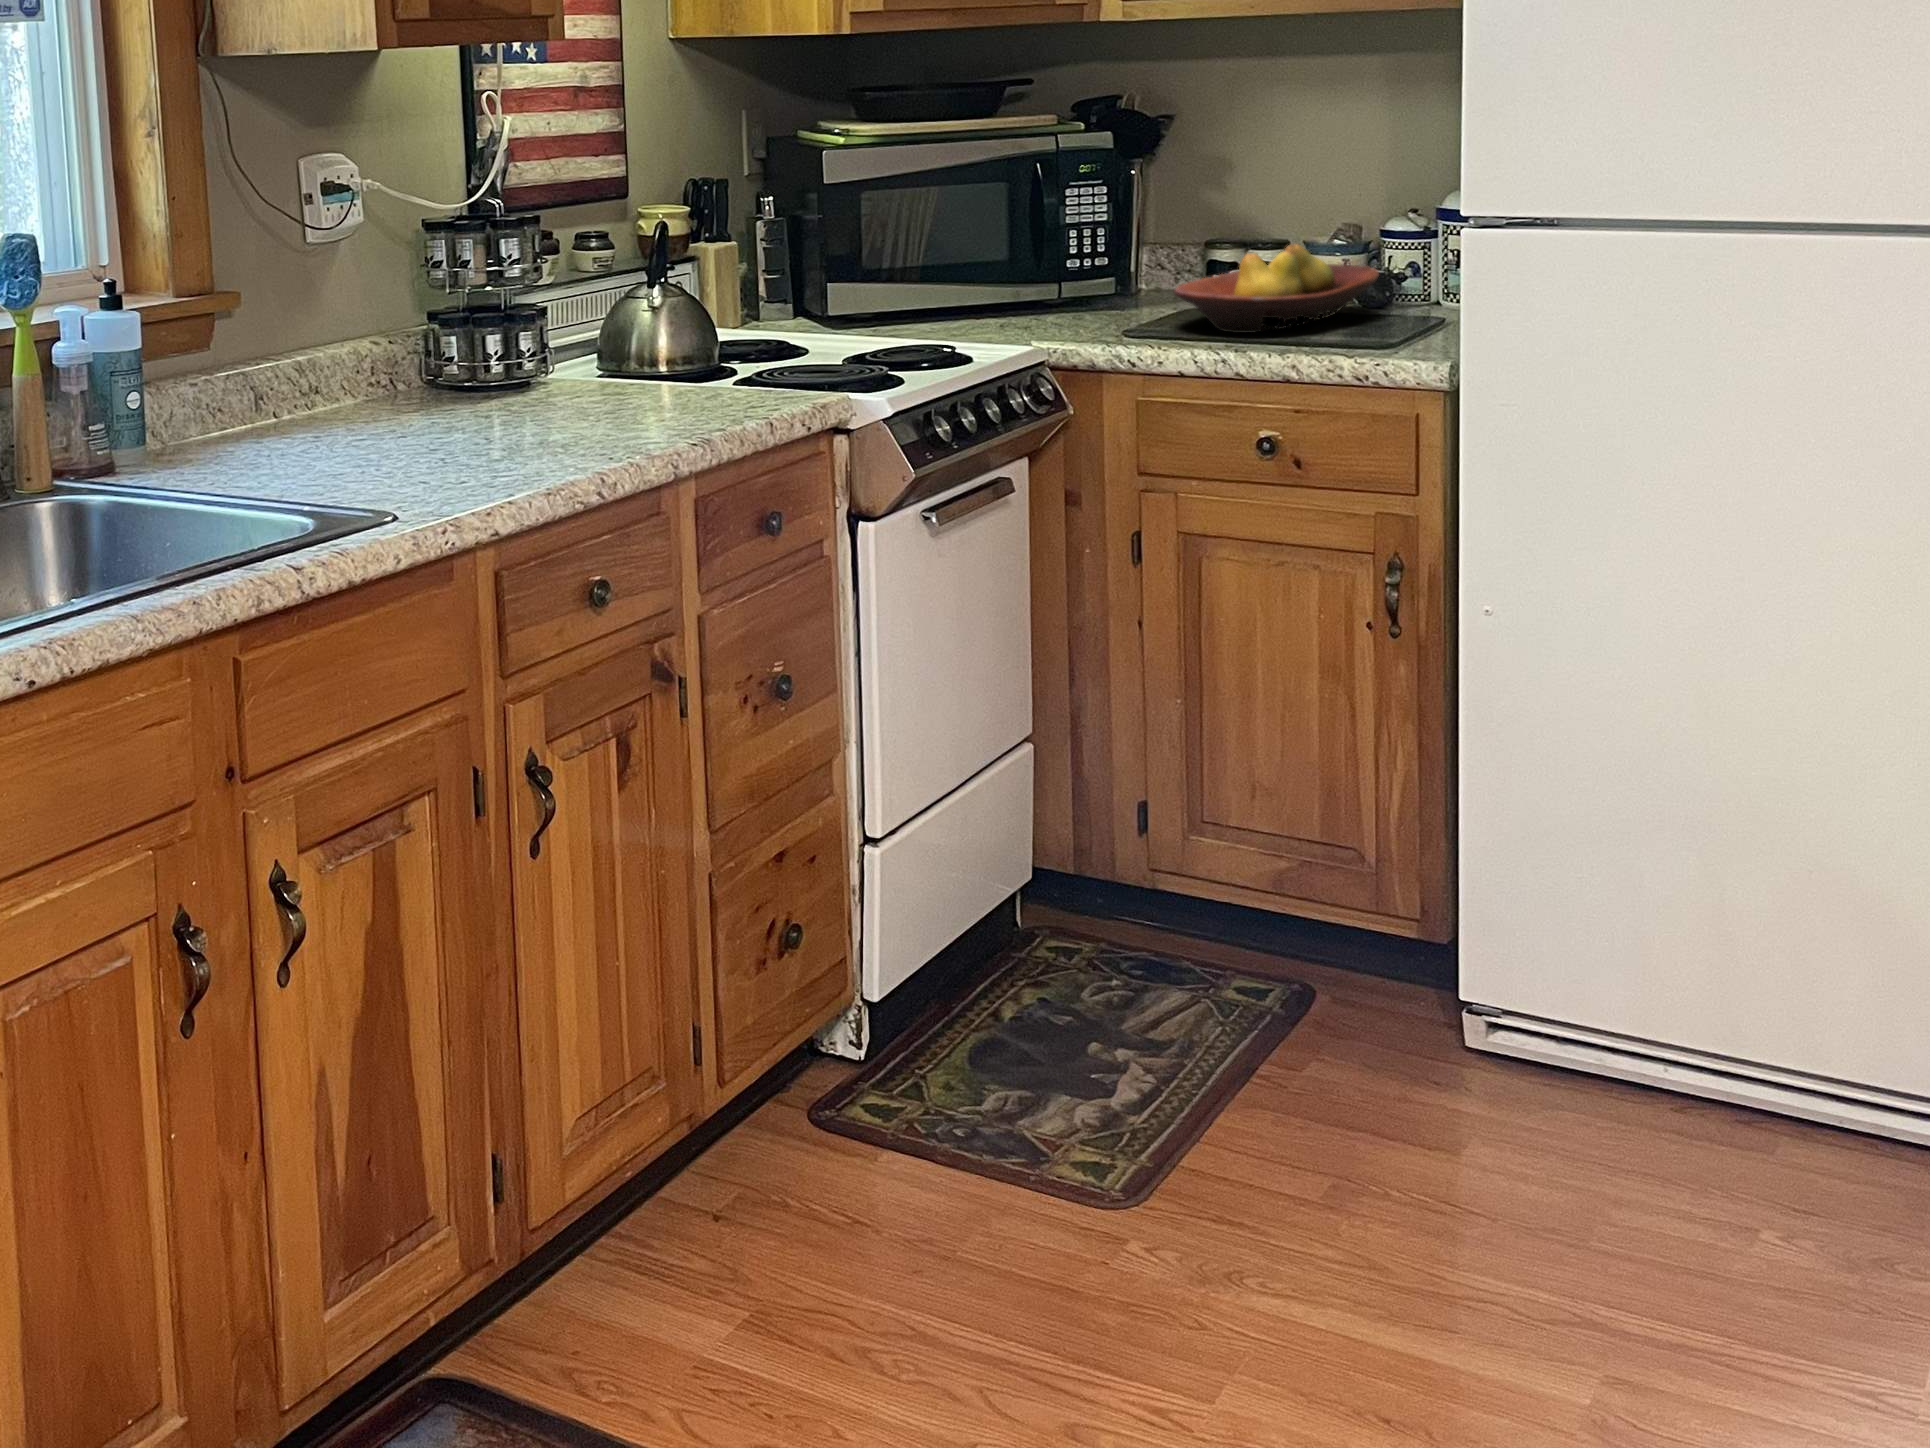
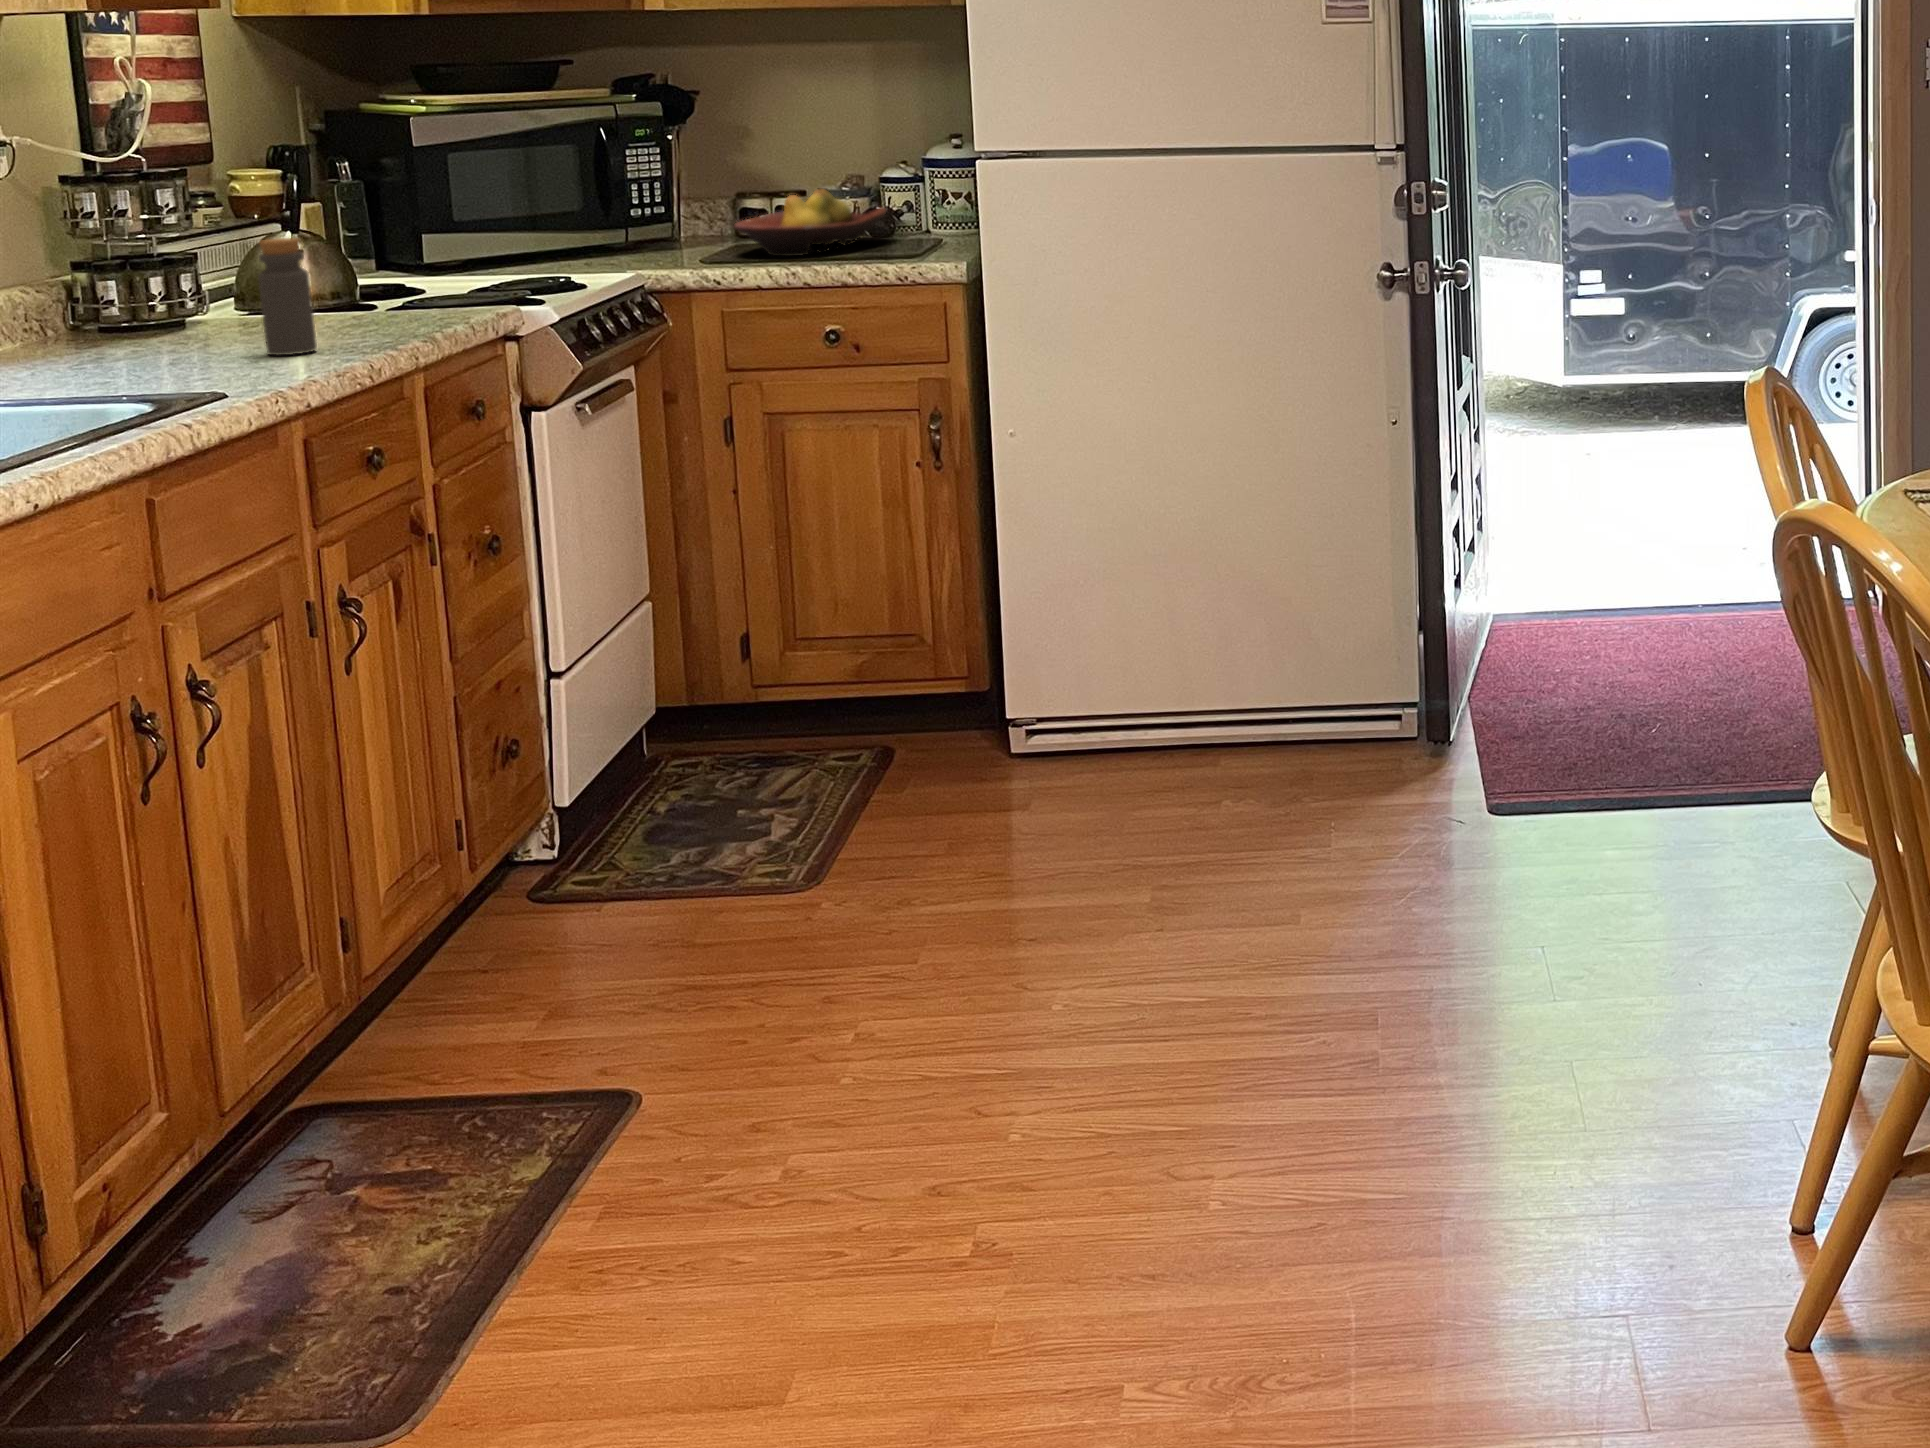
bottle: none [536,311,592,449] -> present [258,238,317,355]

